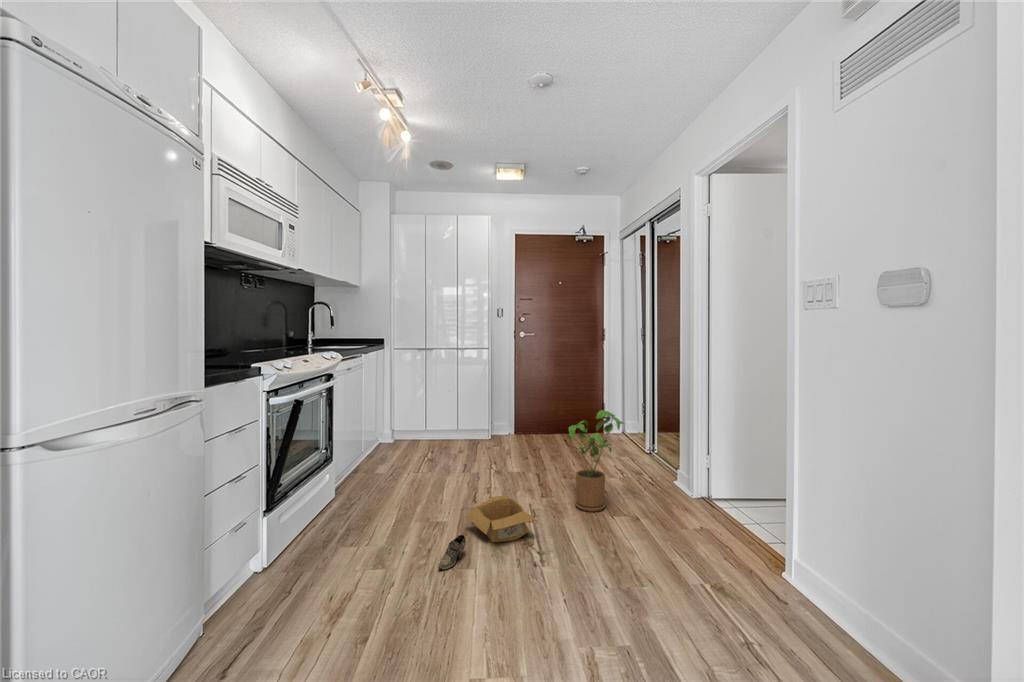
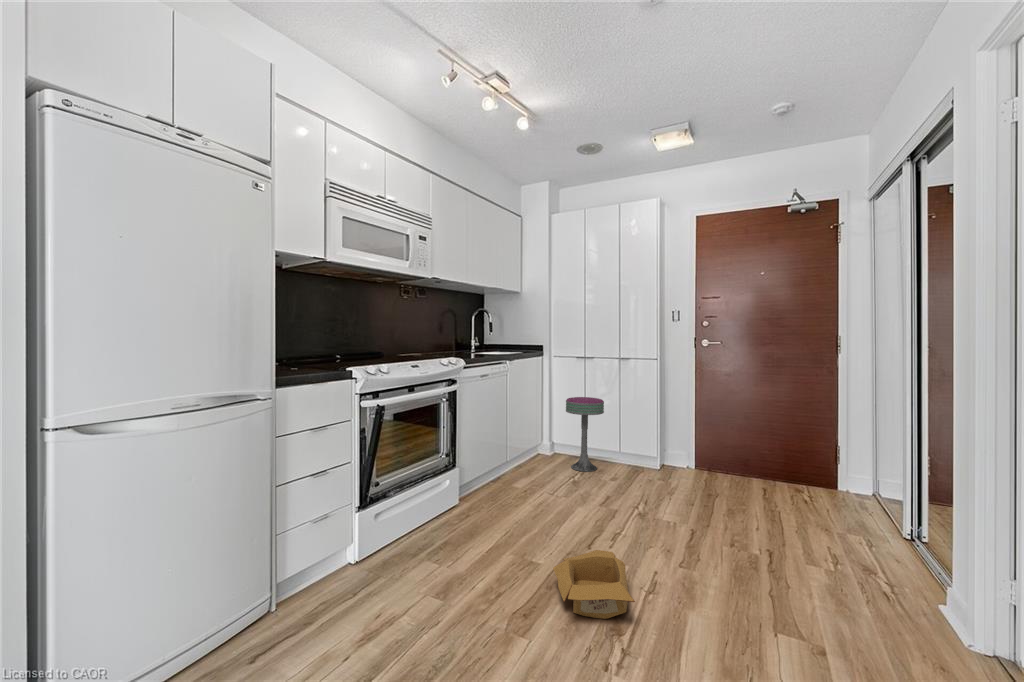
bar stool: none [411,383,446,451] -> present [566,397,604,472]
house plant: present [569,410,623,512] -> none [713,460,808,608]
shoe: present [438,535,466,569] -> none [485,594,532,634]

